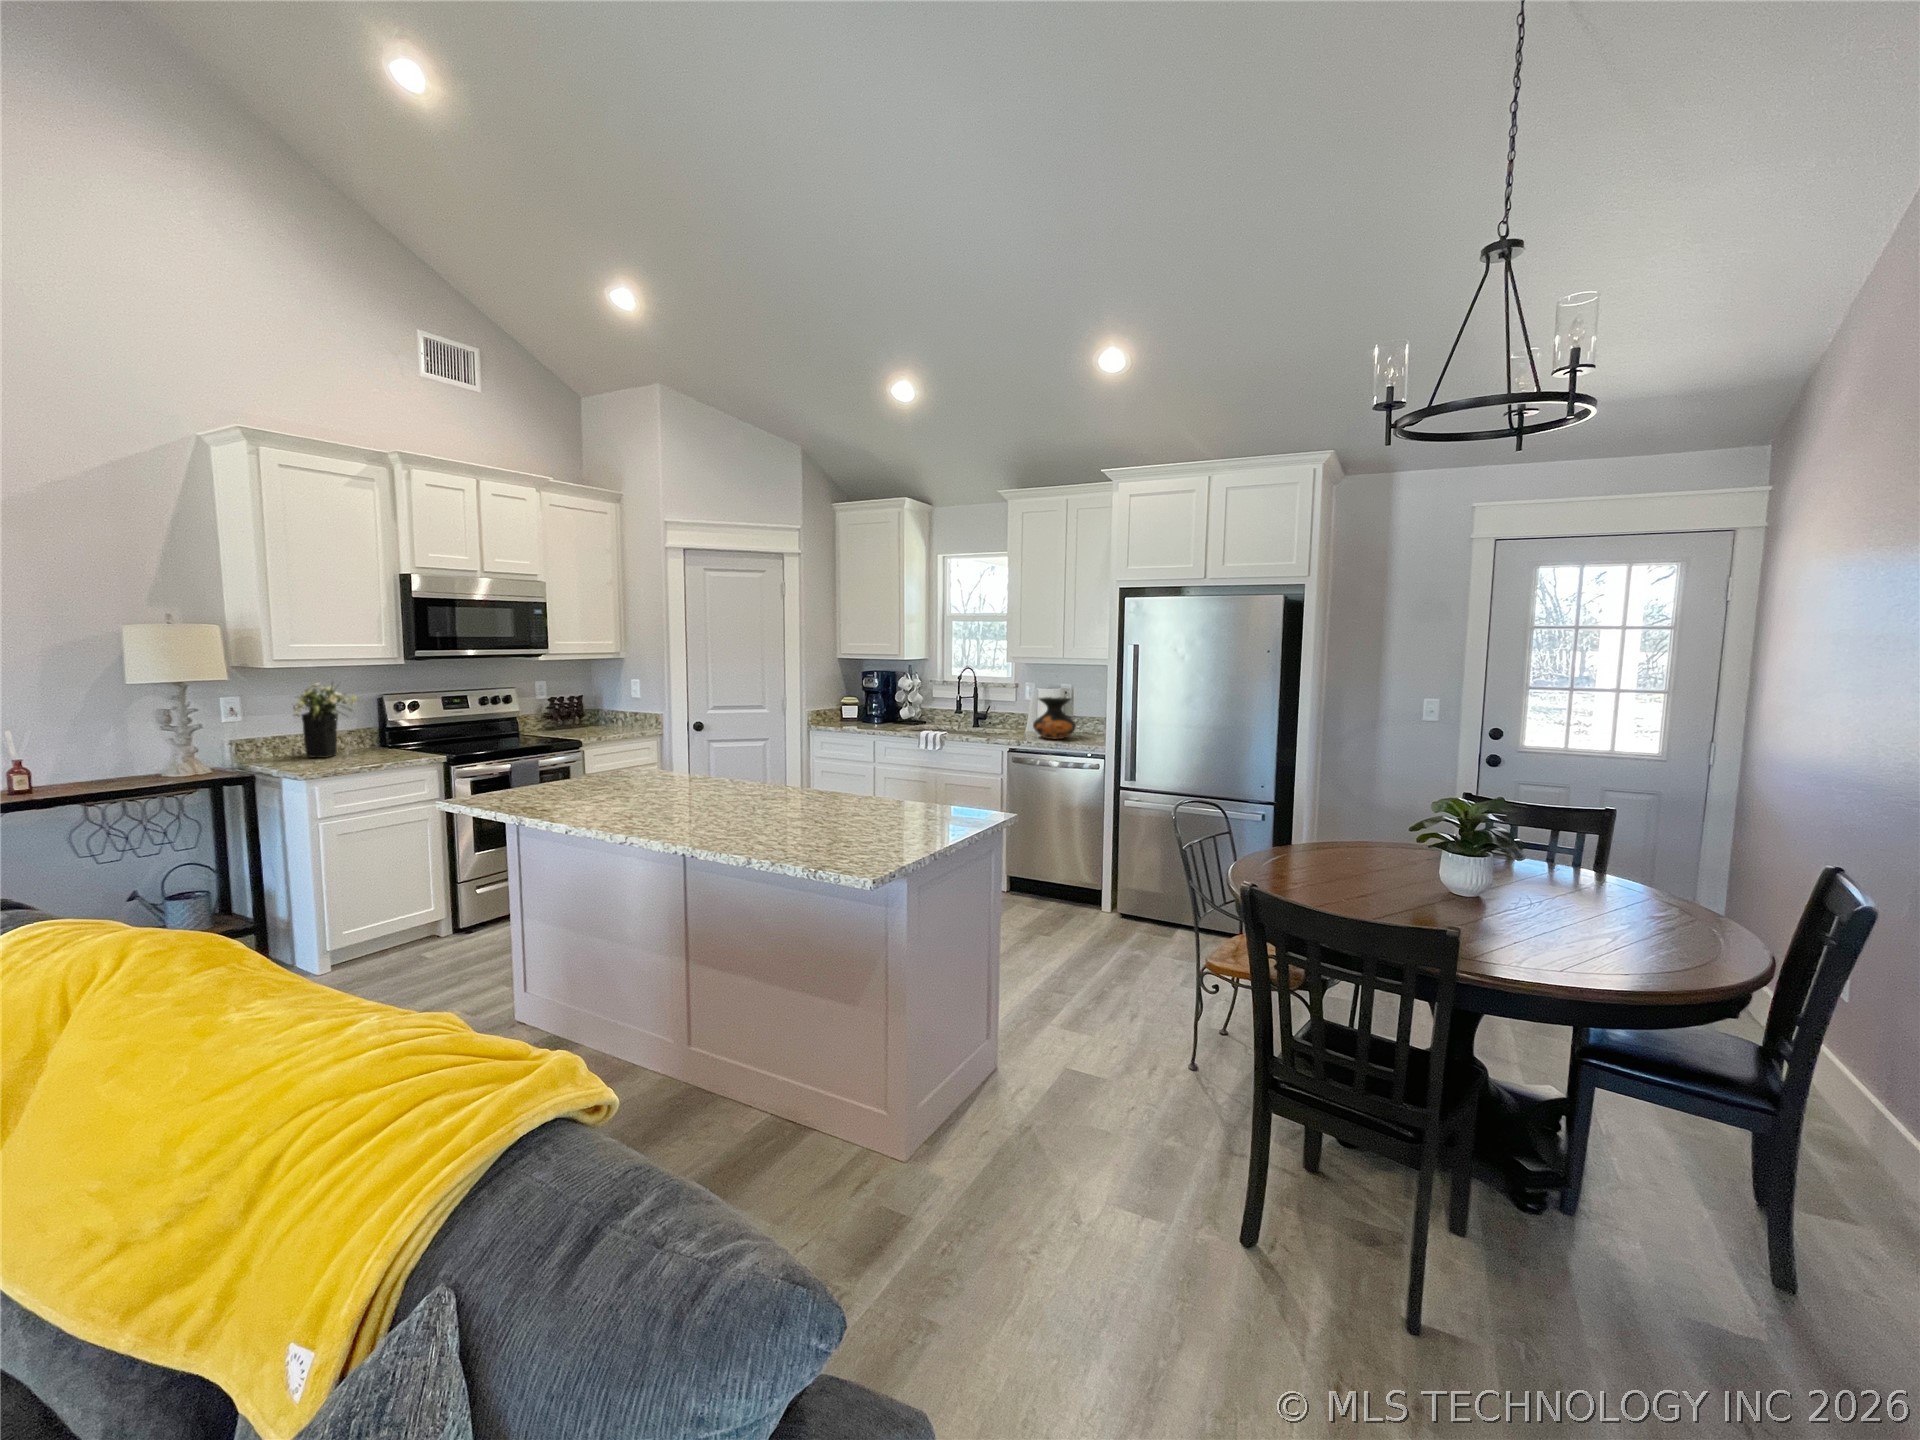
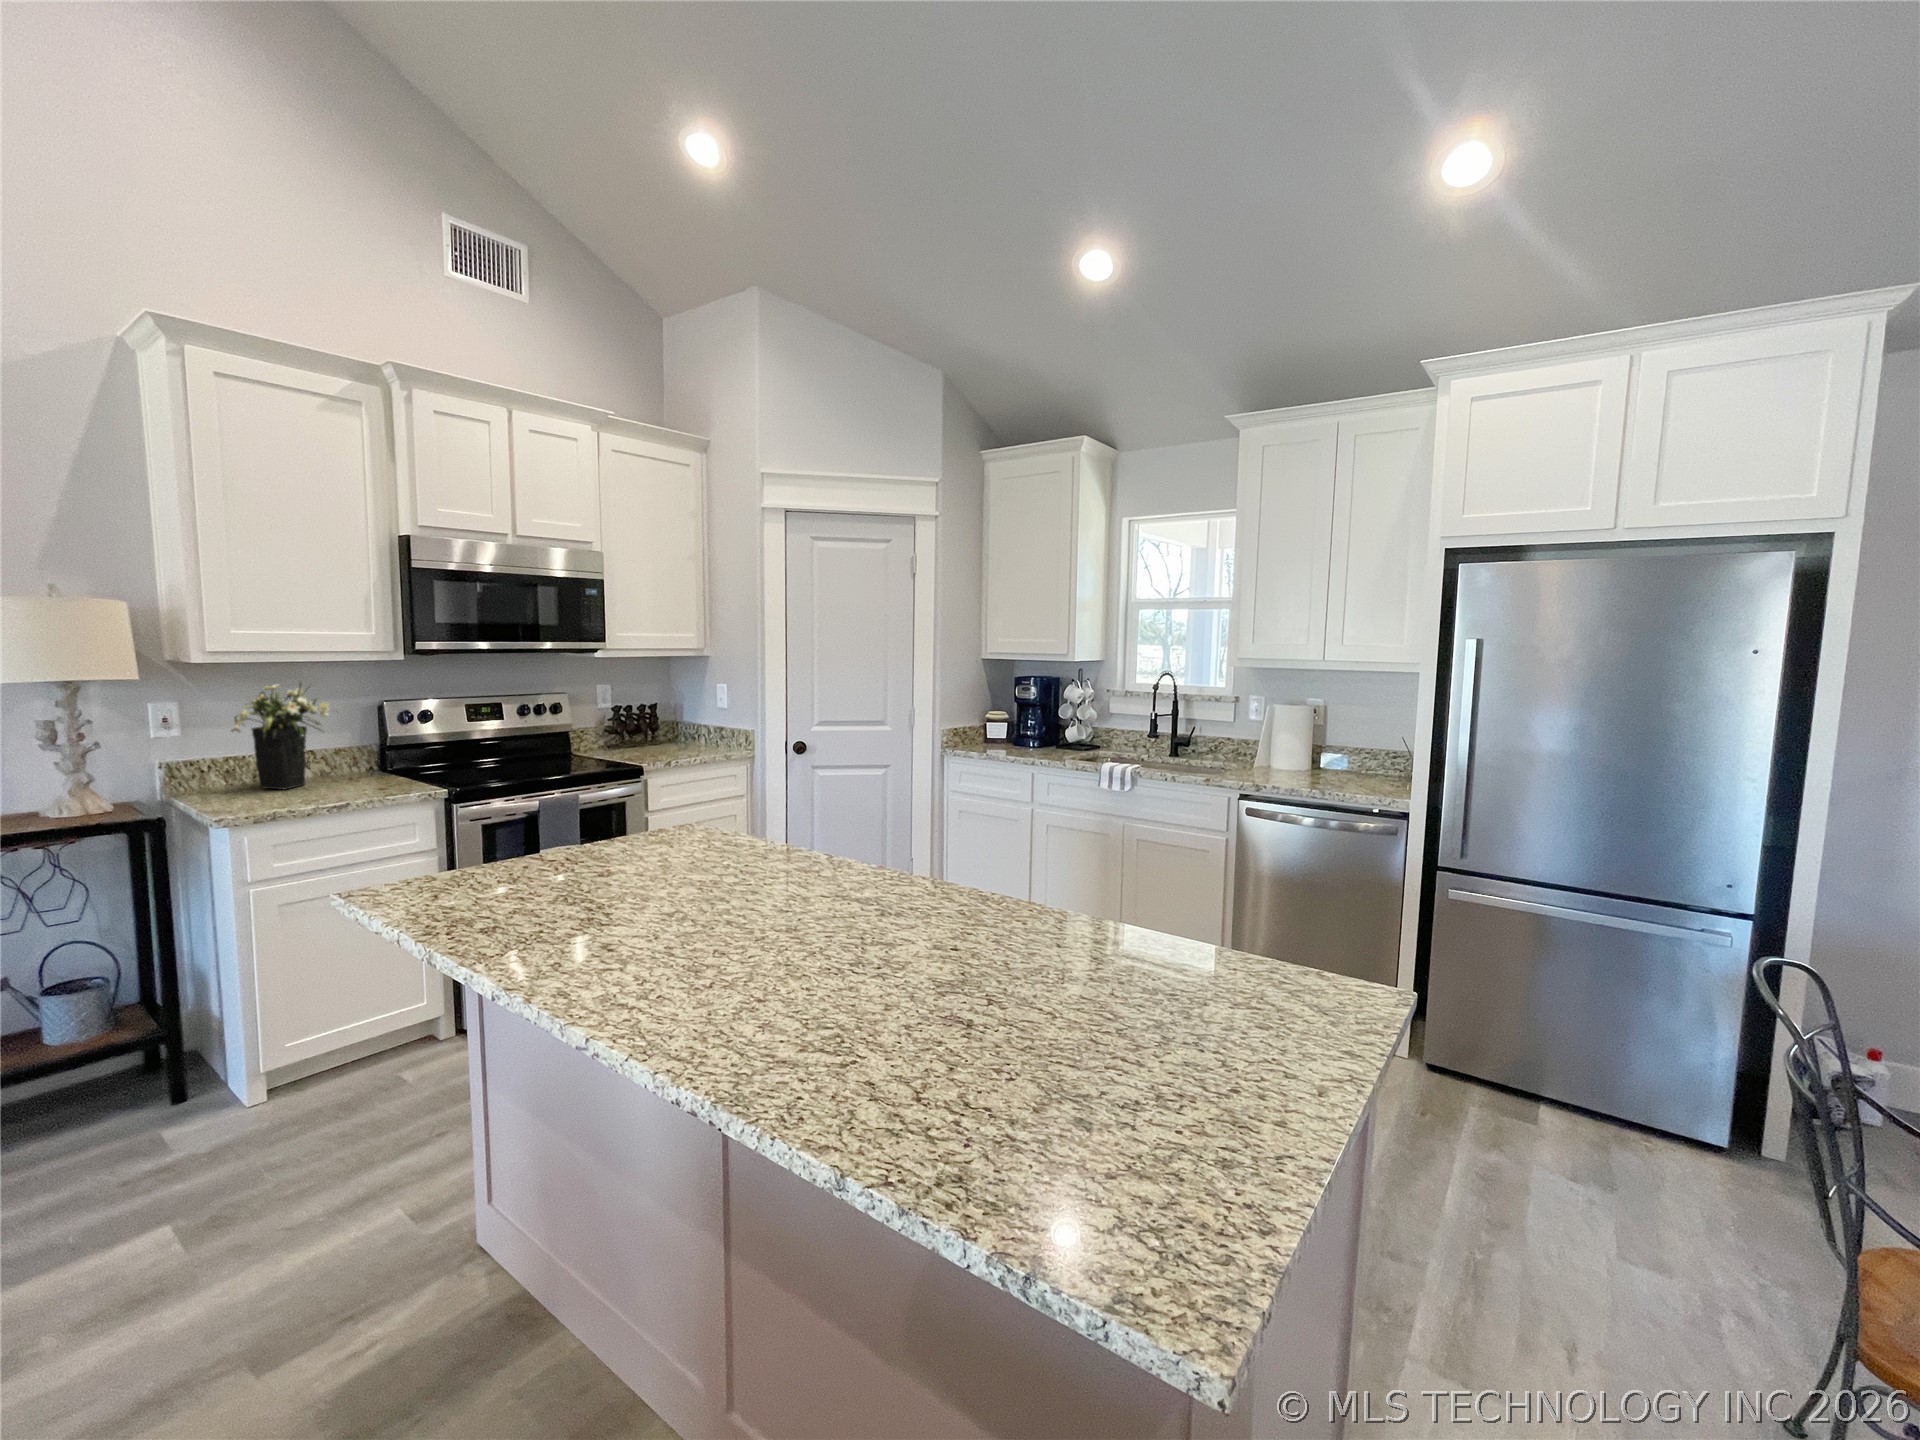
vase: present [1033,697,1076,739] -> none [1275,719,1344,782]

